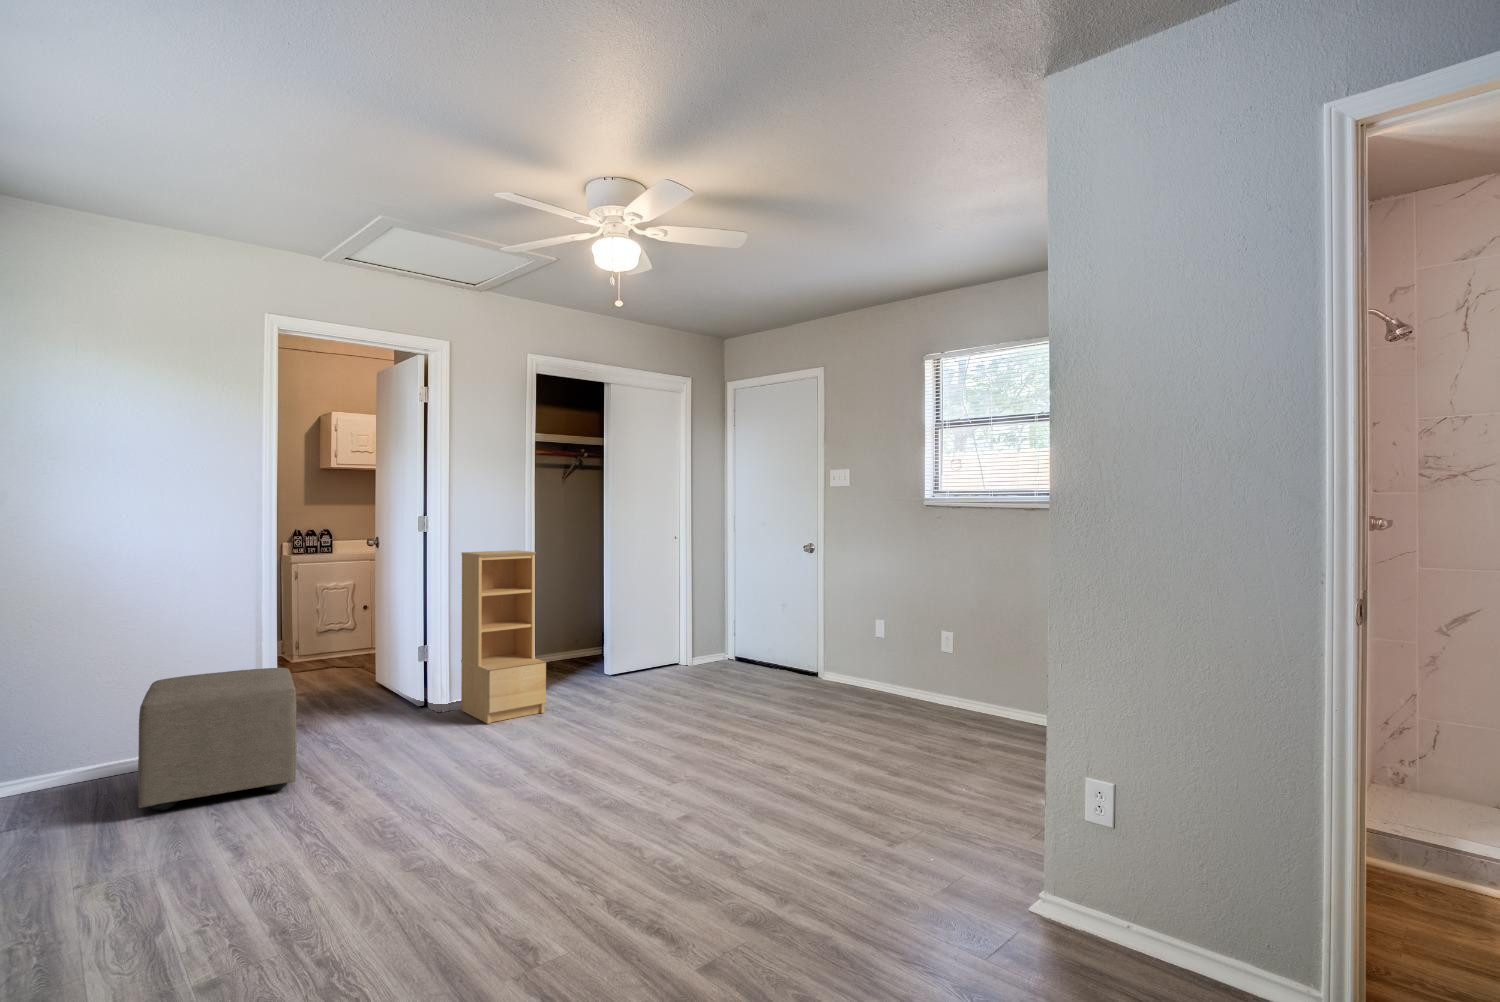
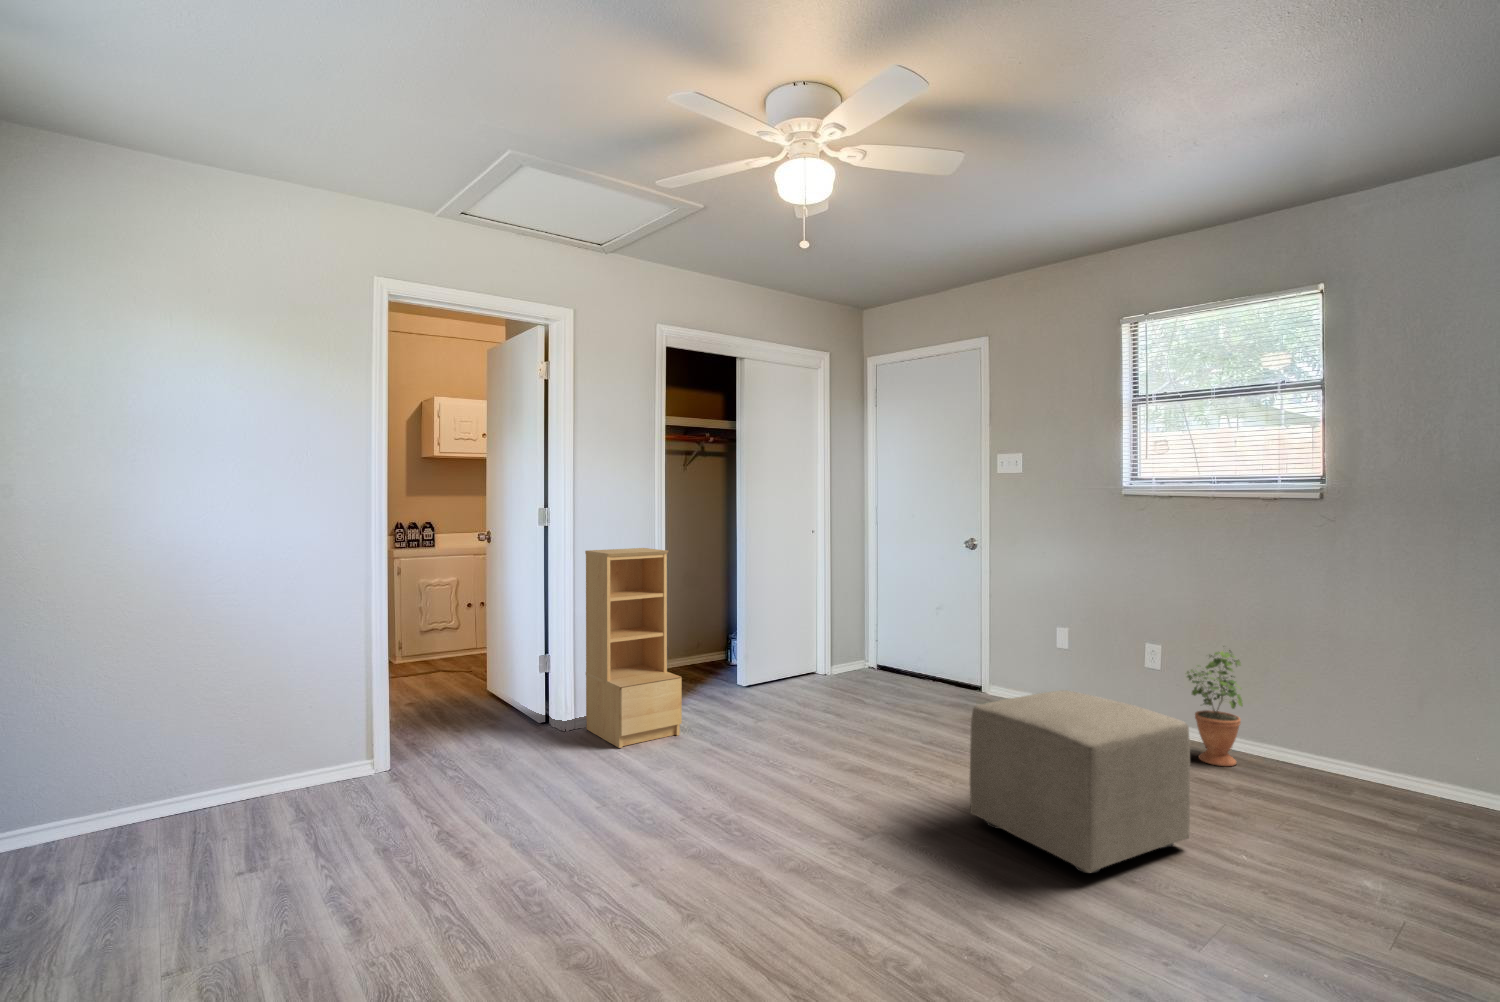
potted plant: none [962,626,1004,723] -> present [1187,650,1243,766]
ottoman: present [138,668,297,810] -> present [970,690,1190,873]

